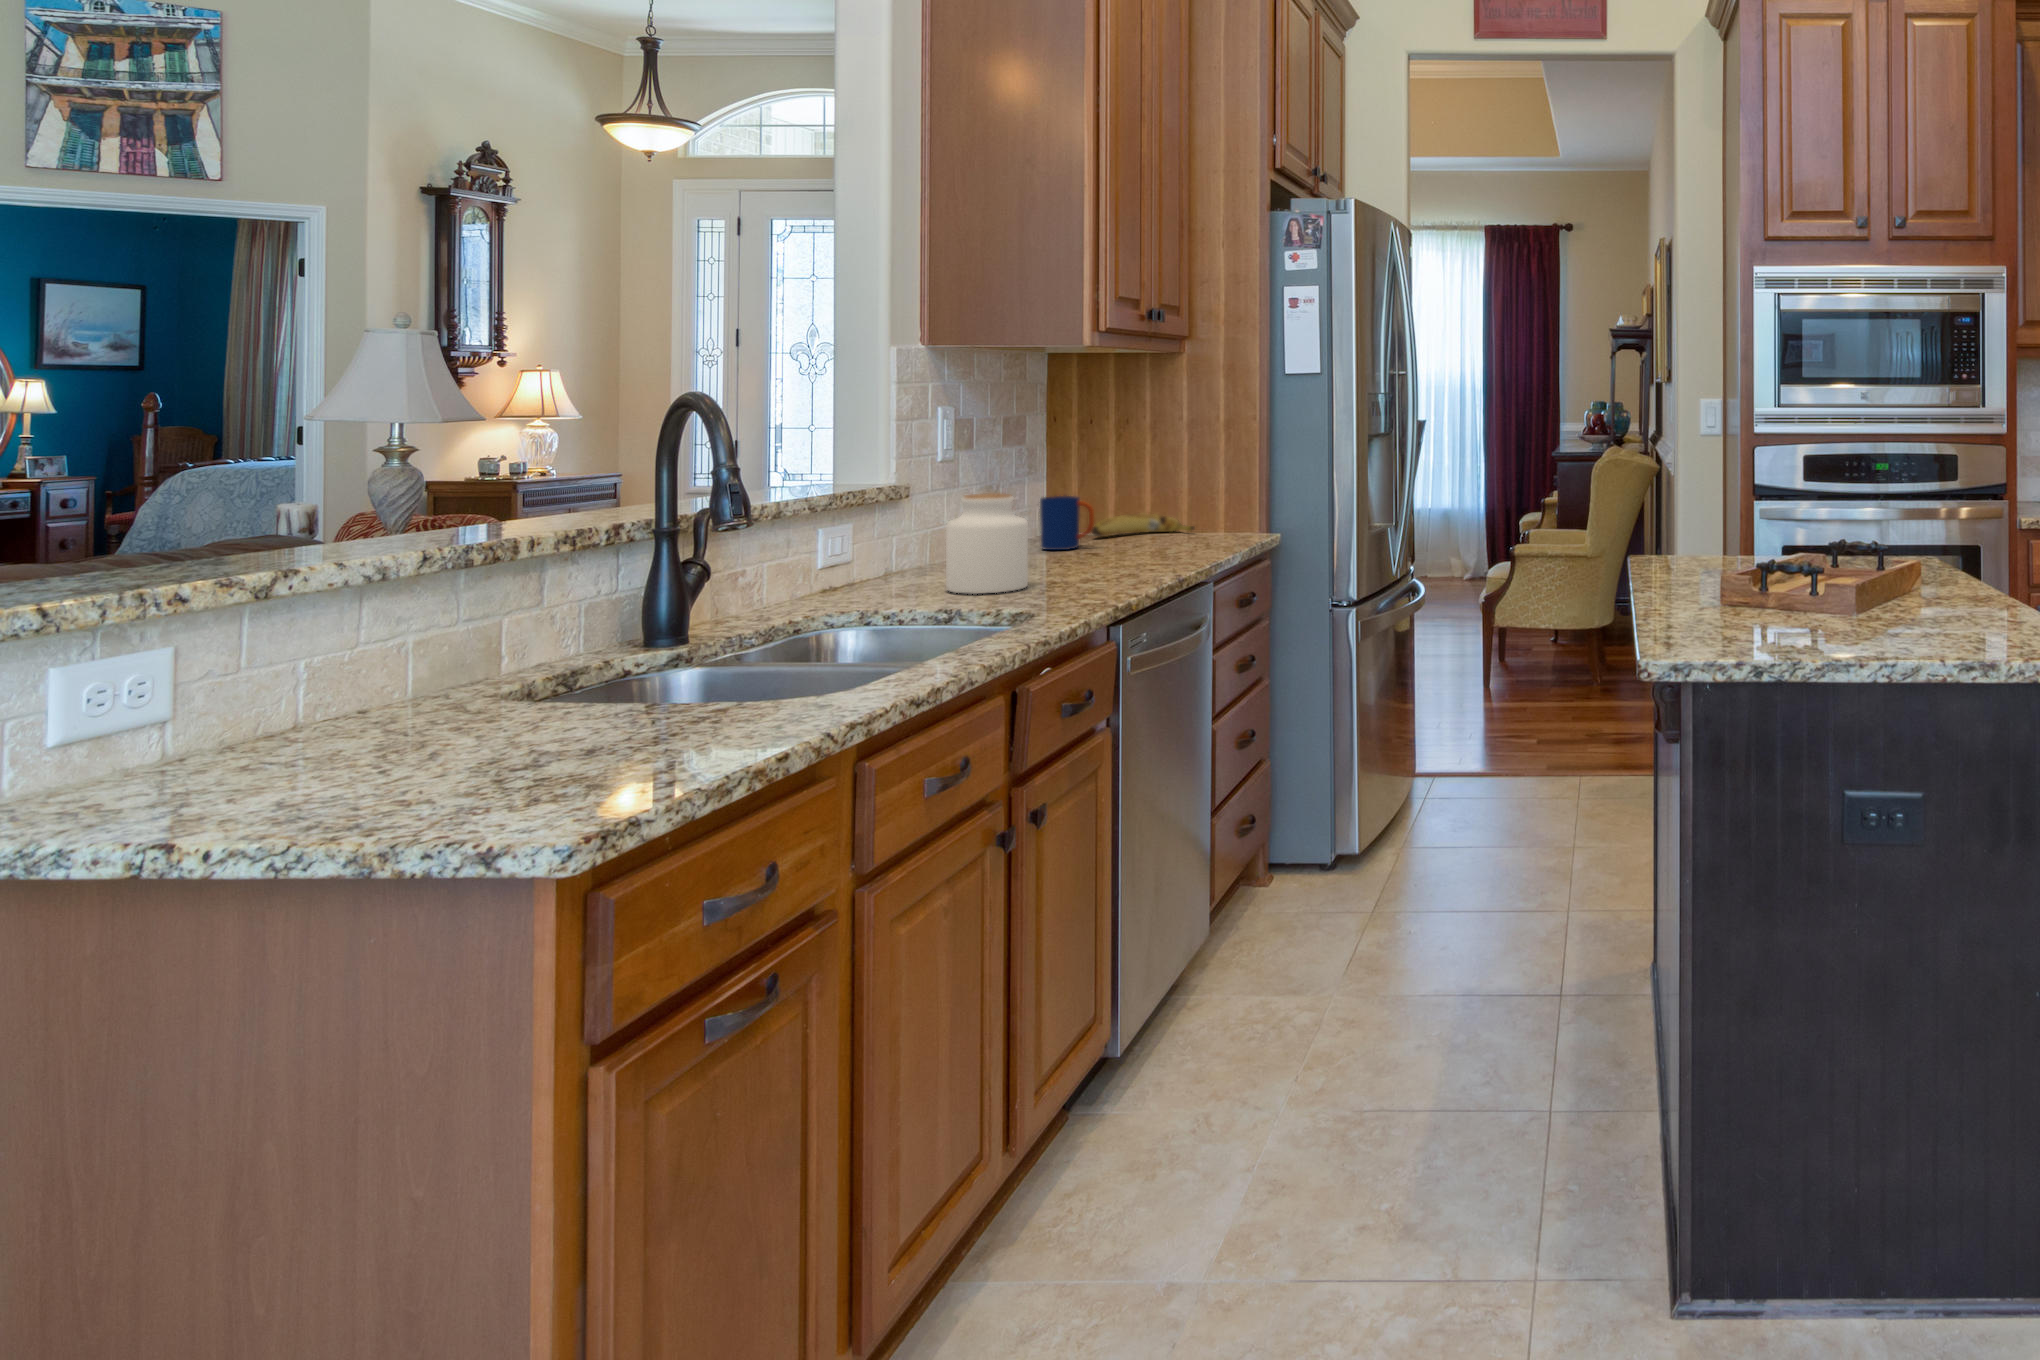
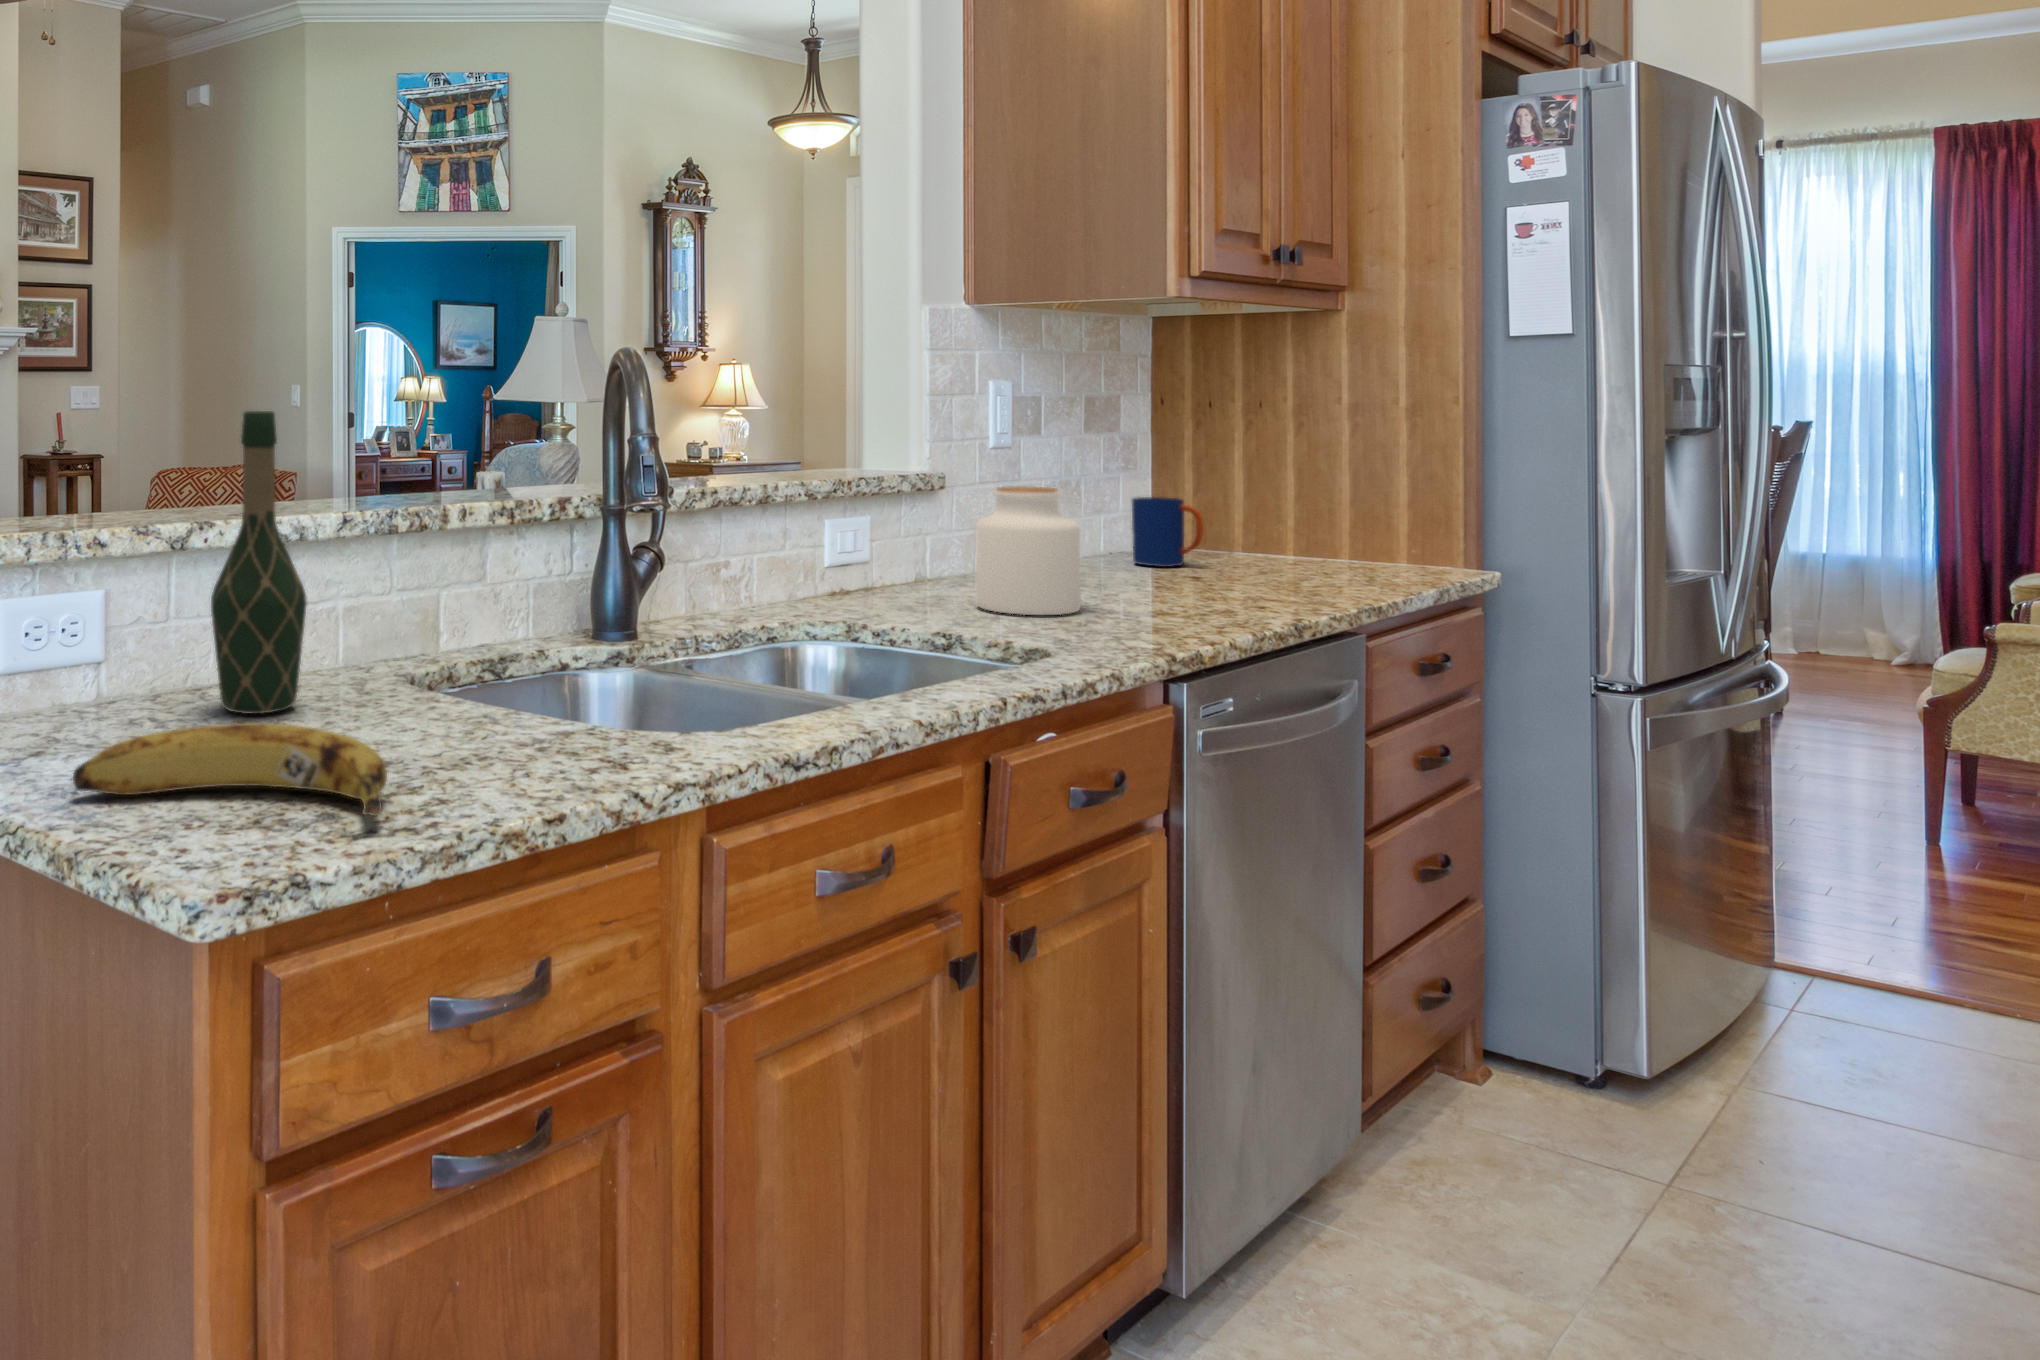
wine bottle: none [321,462,432,746] -> present [211,411,307,714]
fruit: present [1092,514,1194,537] -> present [73,723,387,816]

